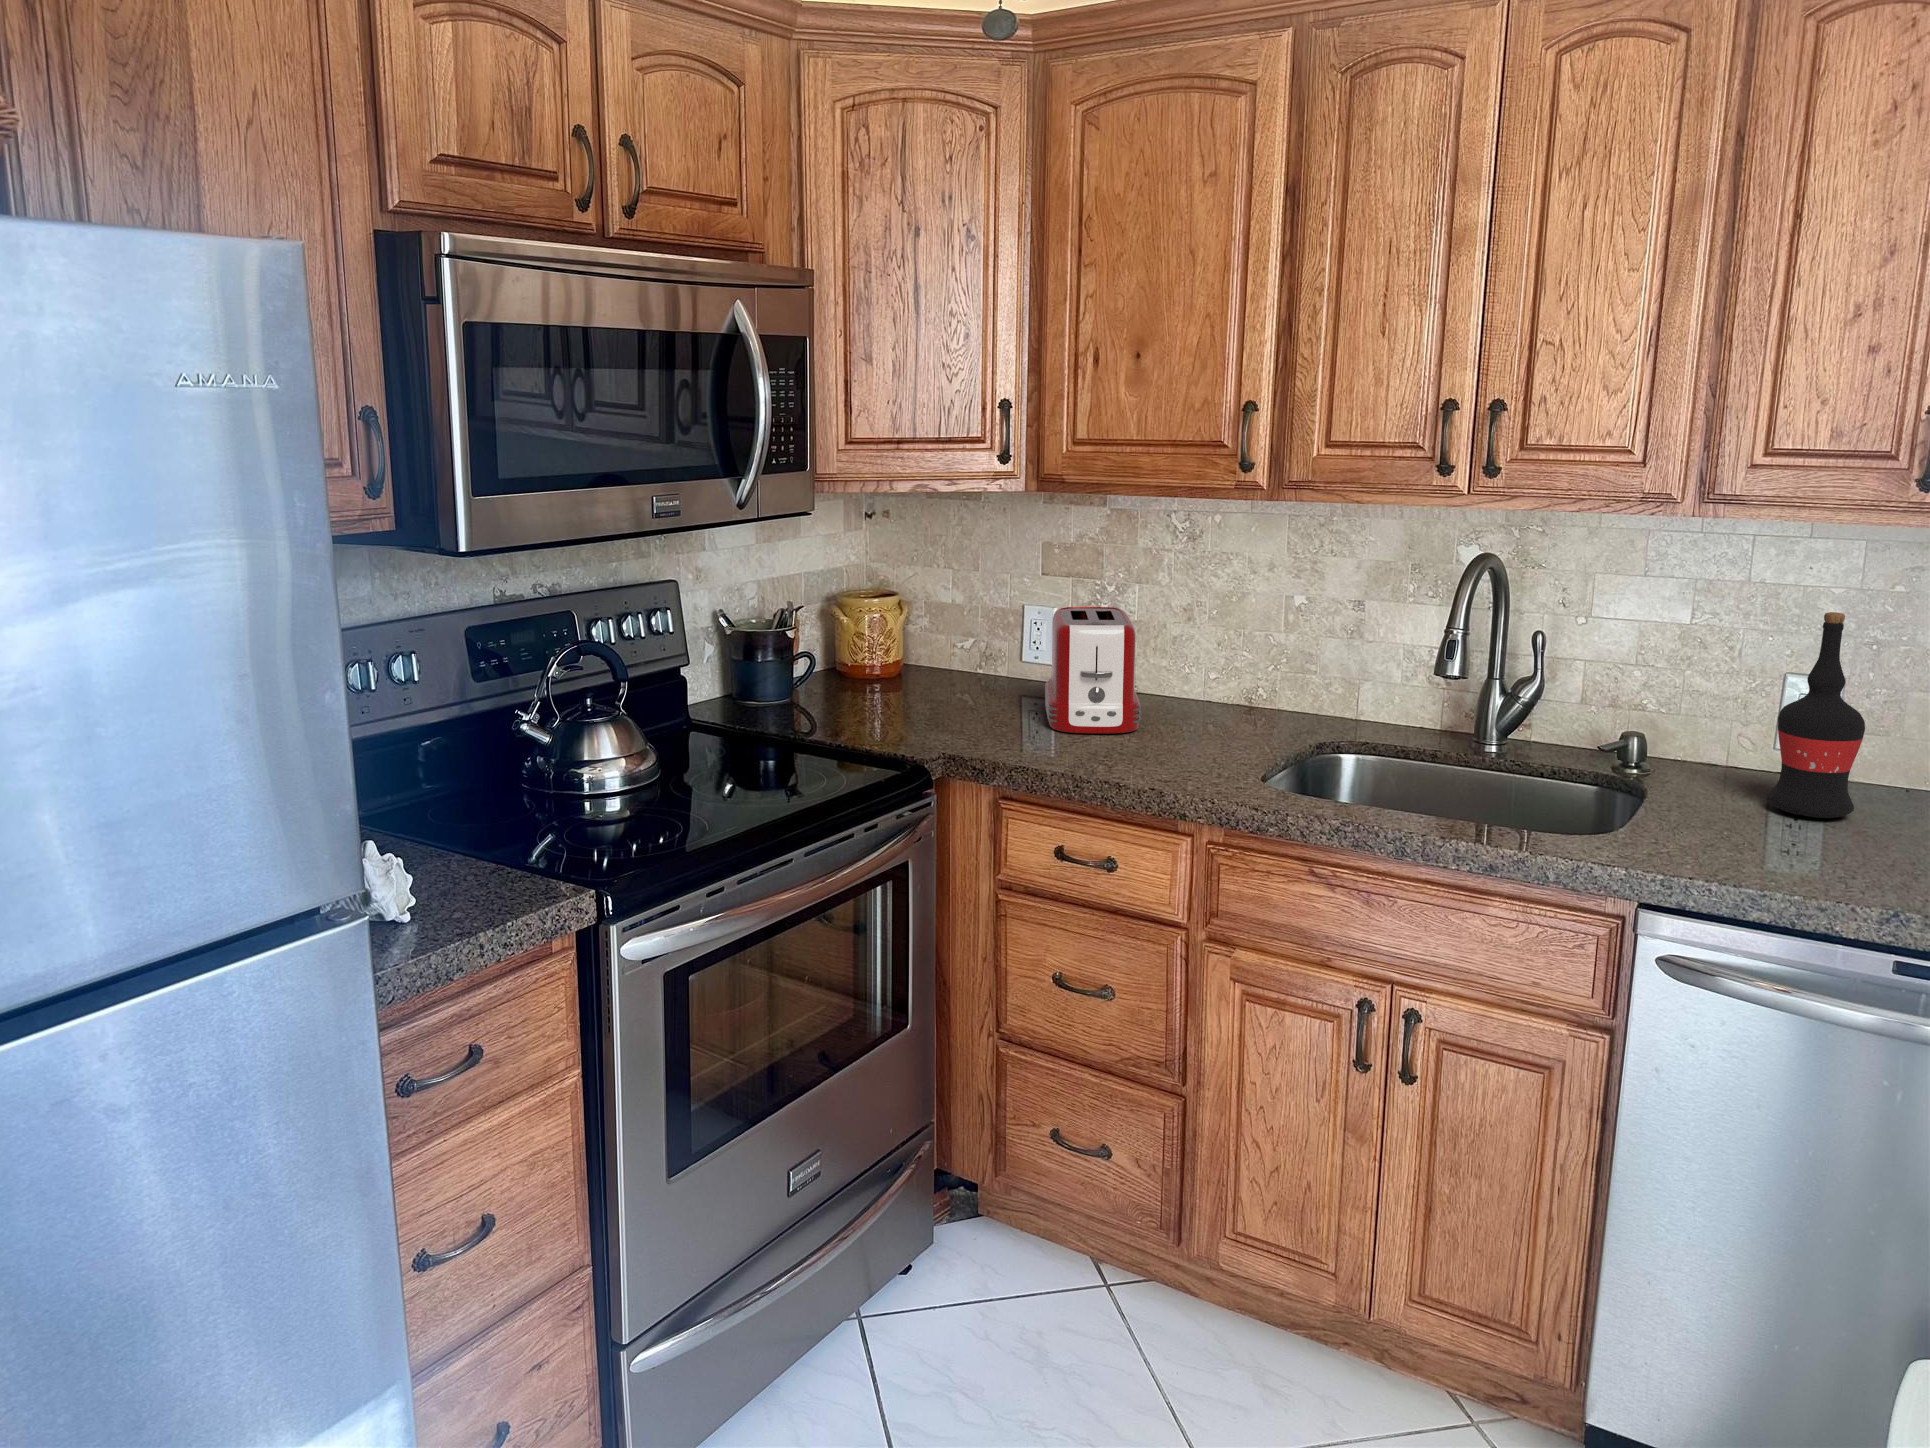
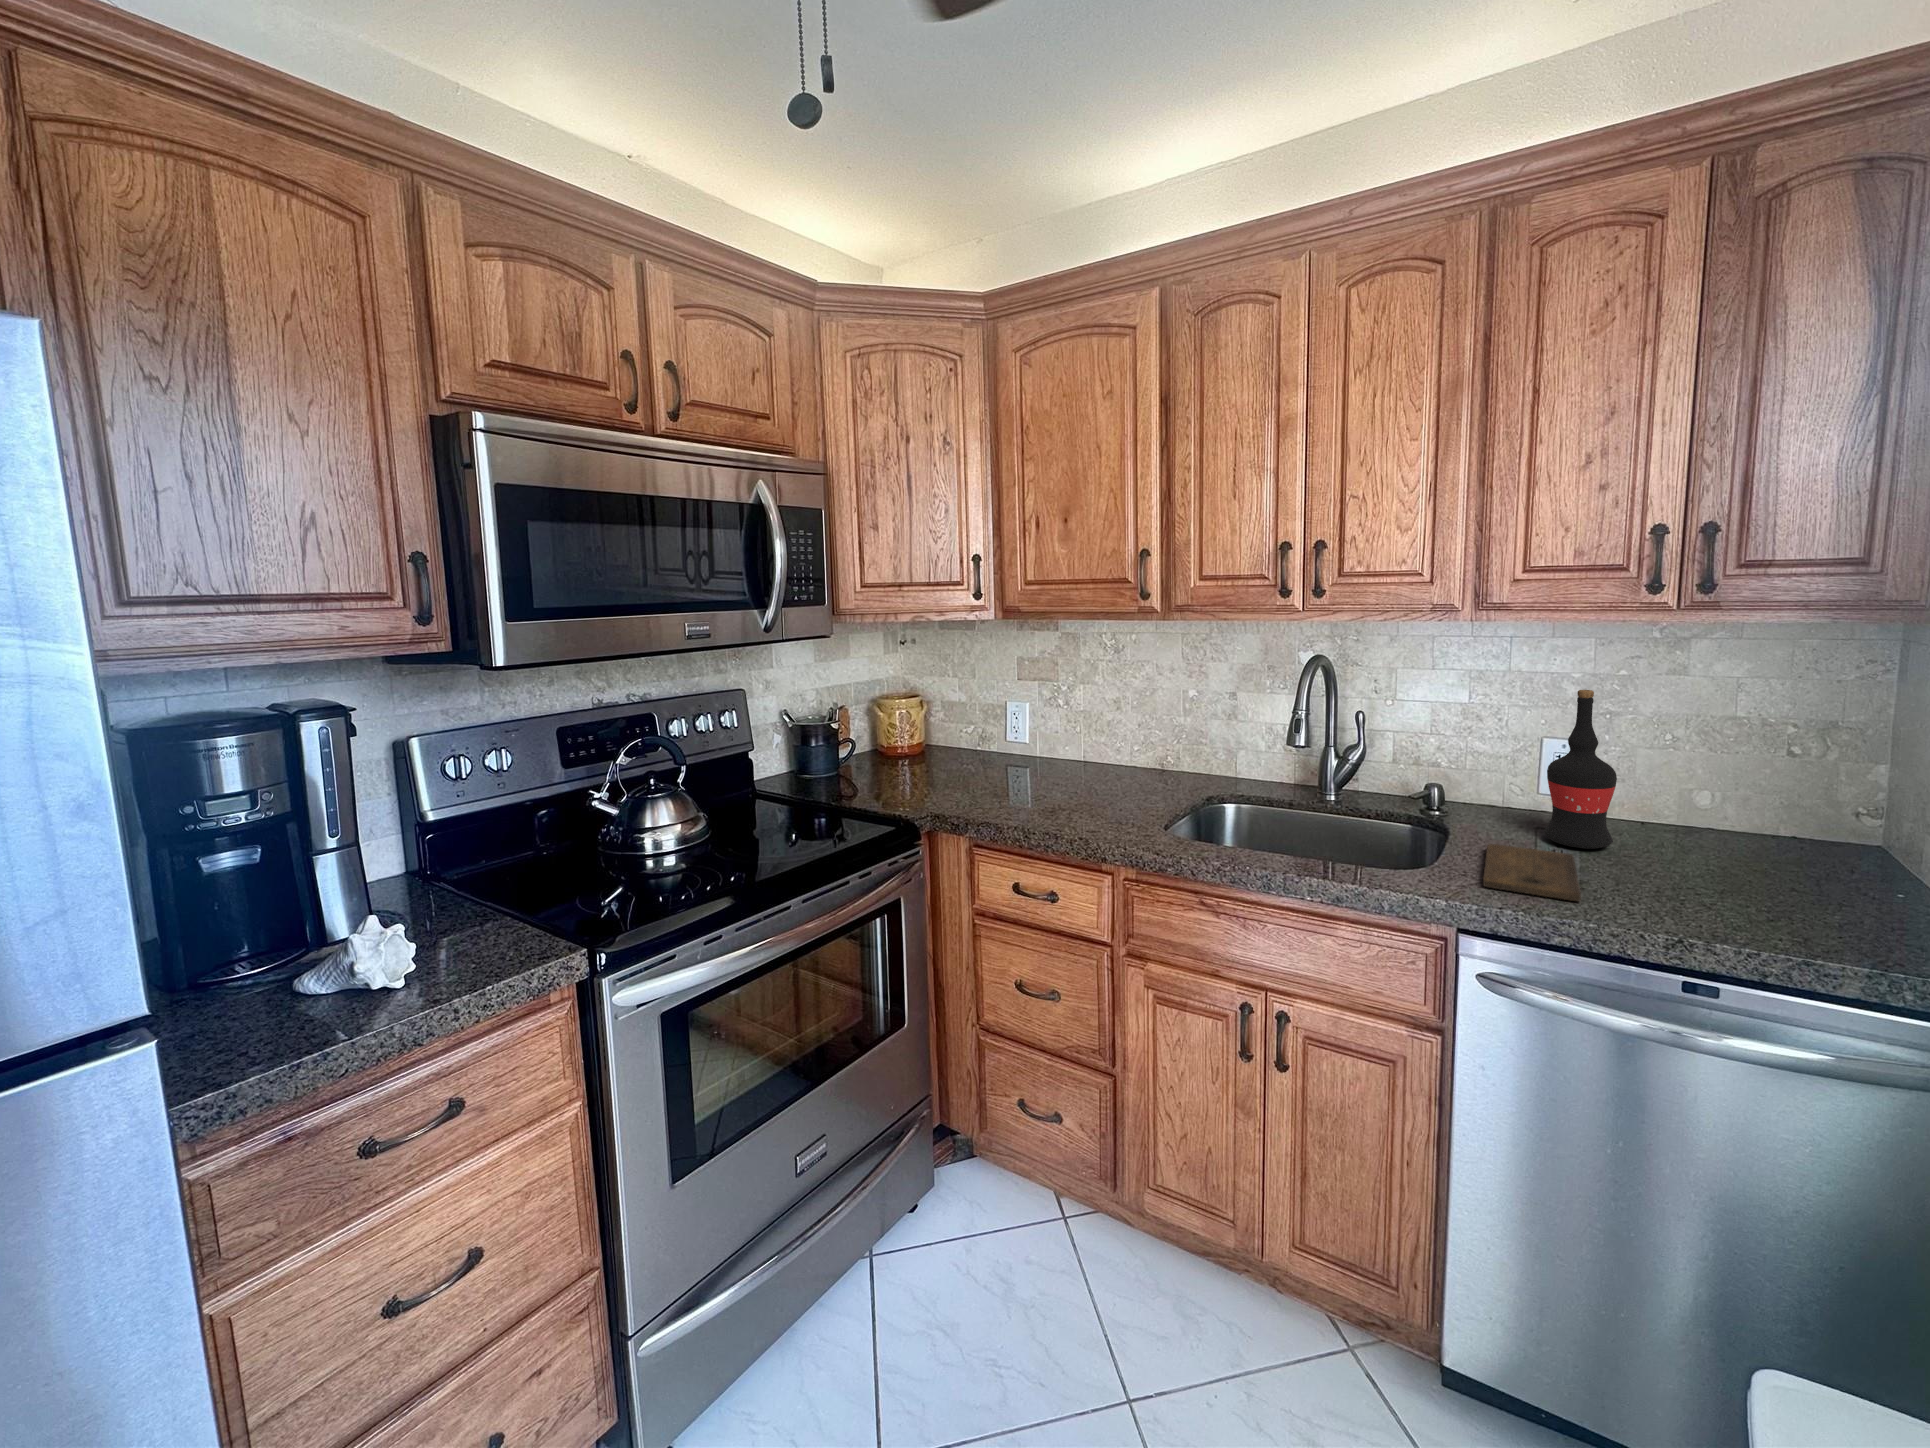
toaster: present [1045,607,1141,733] -> none [1013,700,1080,792]
cutting board: none [1675,808,1798,872] -> present [1483,844,1581,901]

